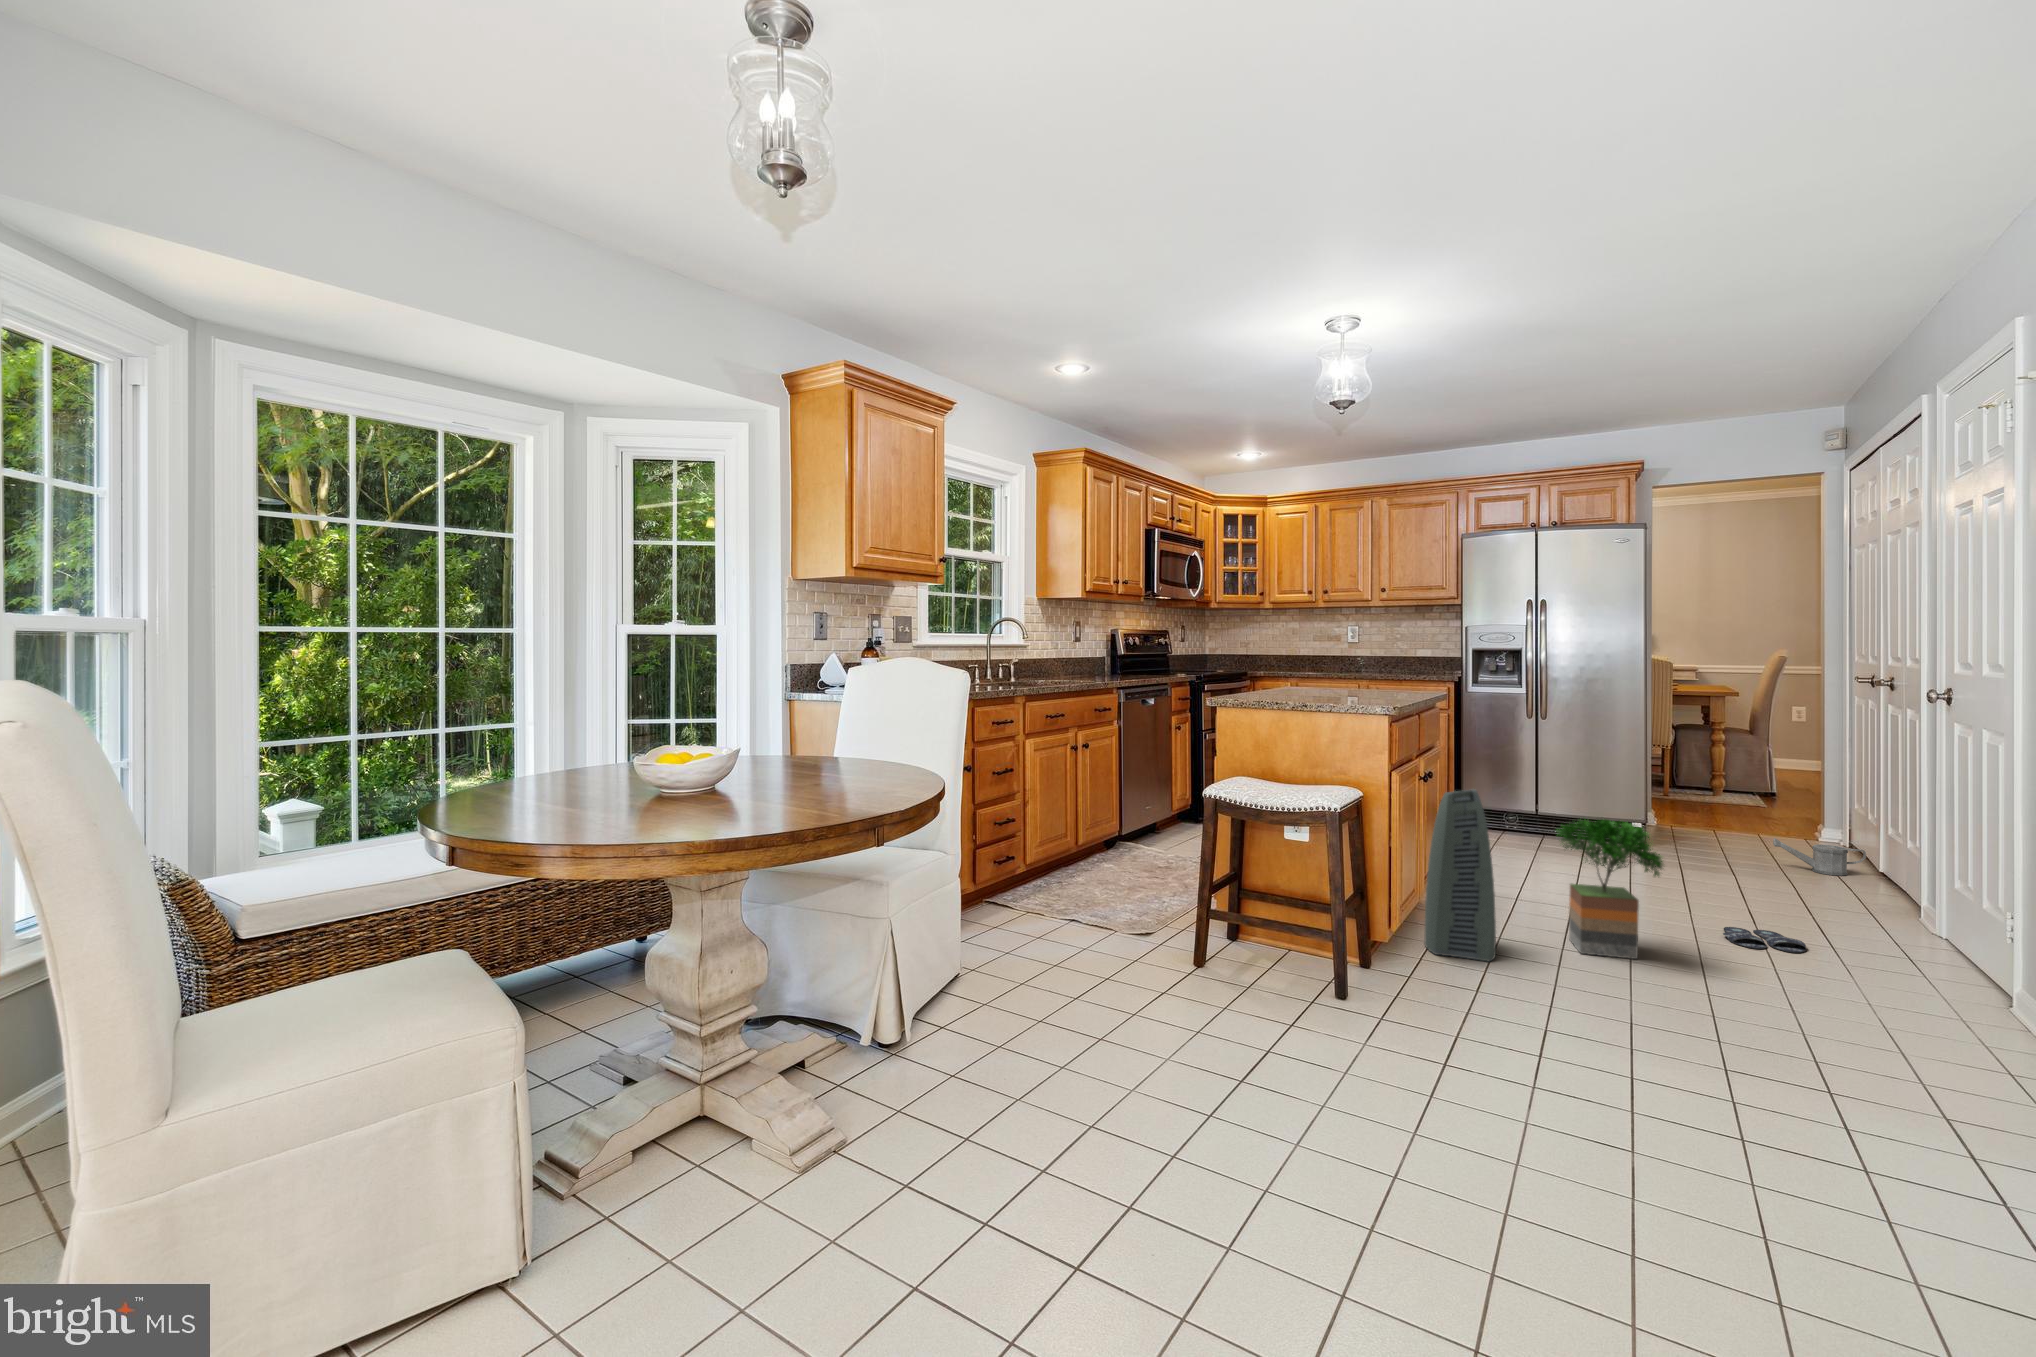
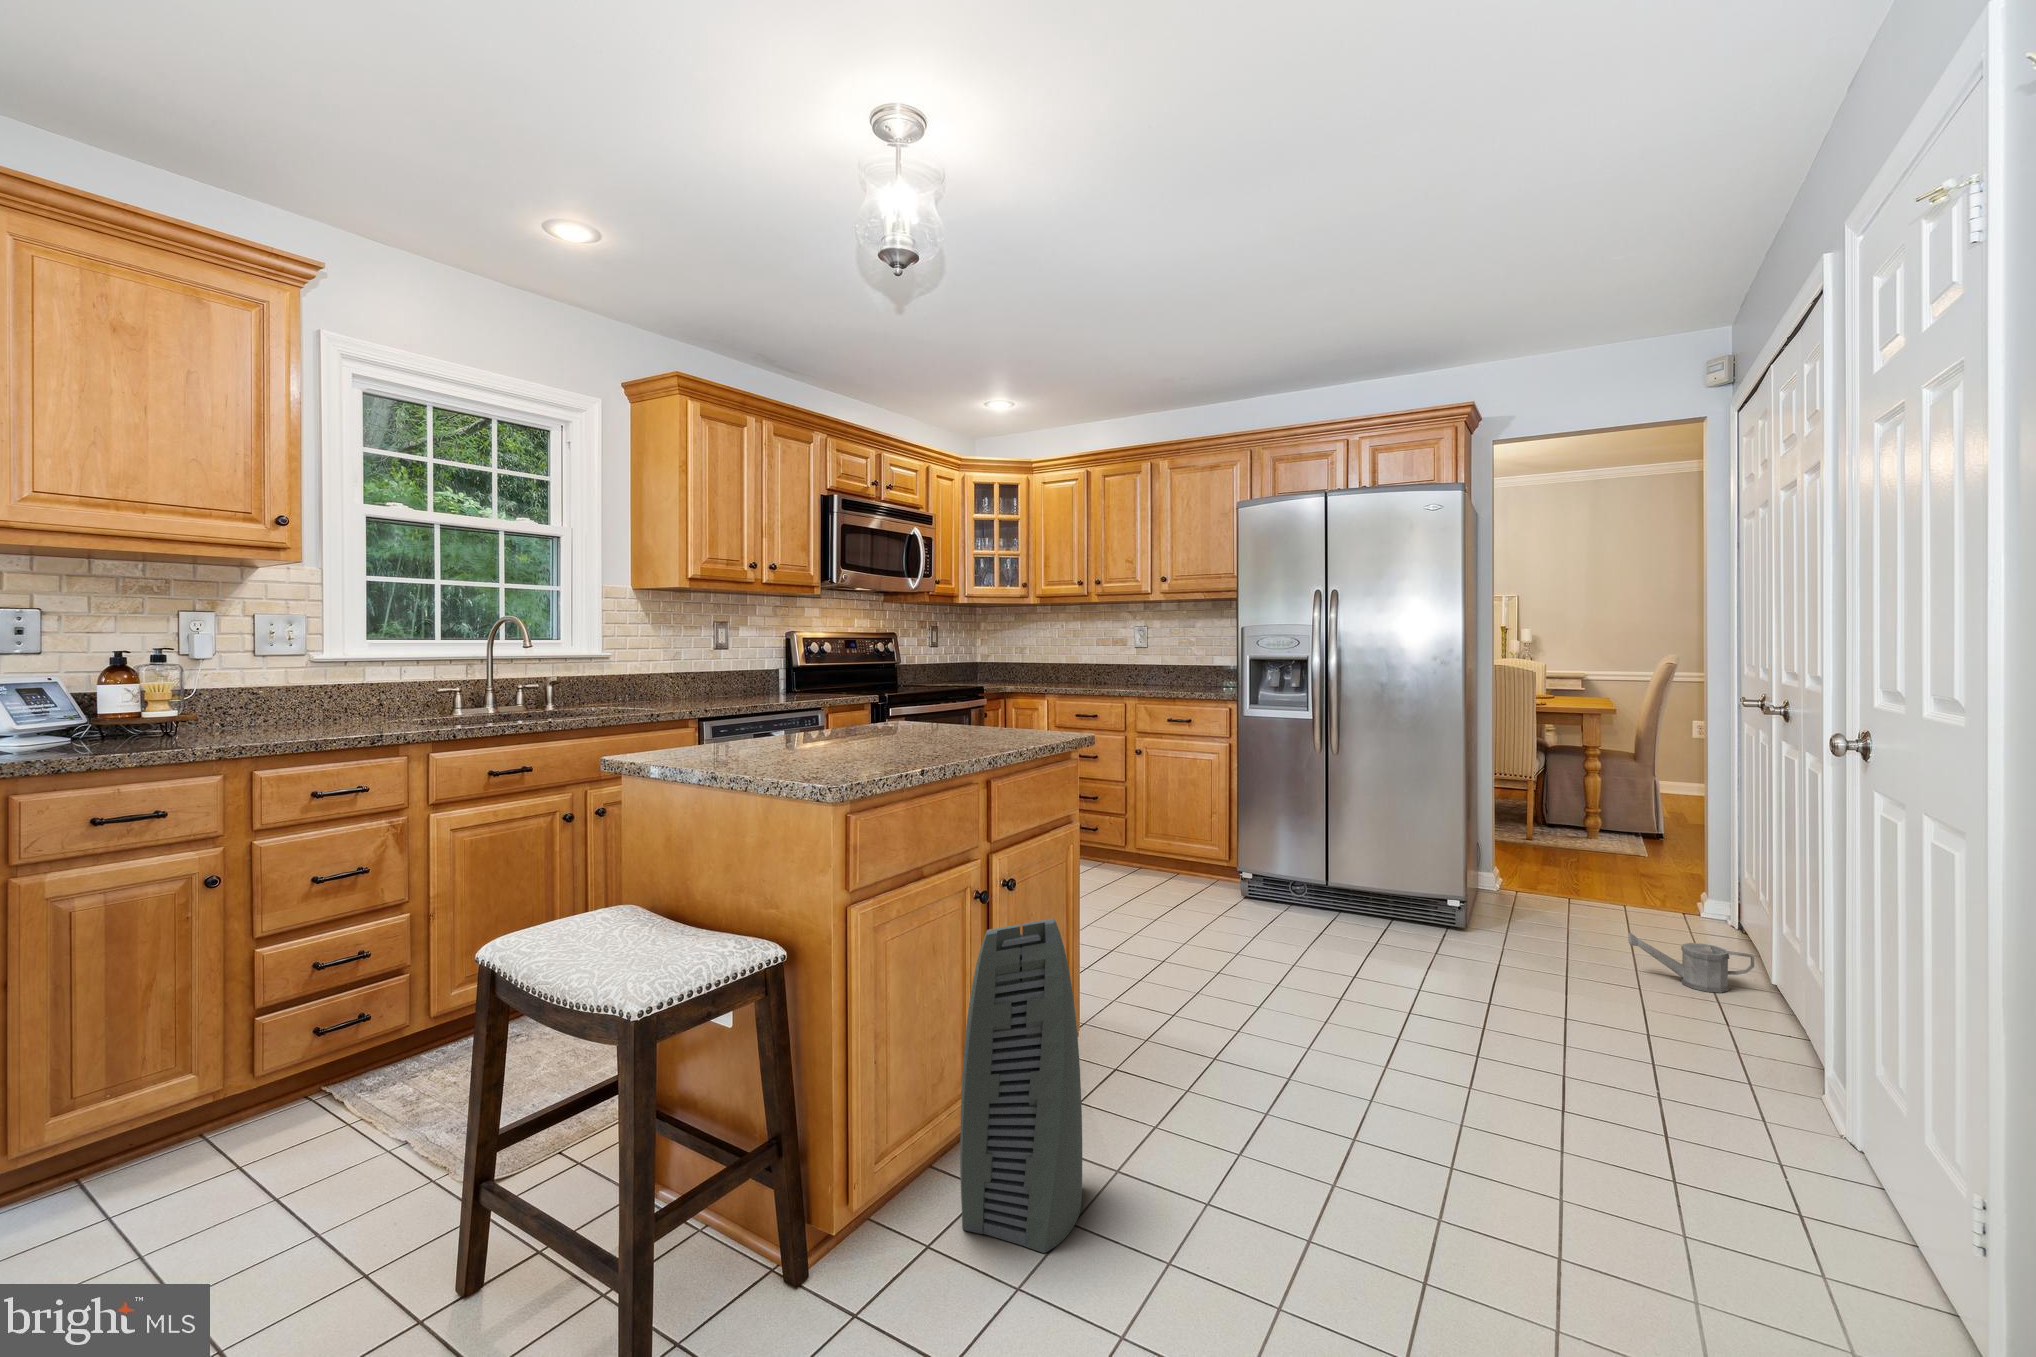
potted tree: present [1557,819,1663,959] -> none [1199,961,1369,1236]
slippers: present [1723,927,1806,953] -> none [1497,1130,1625,1208]

